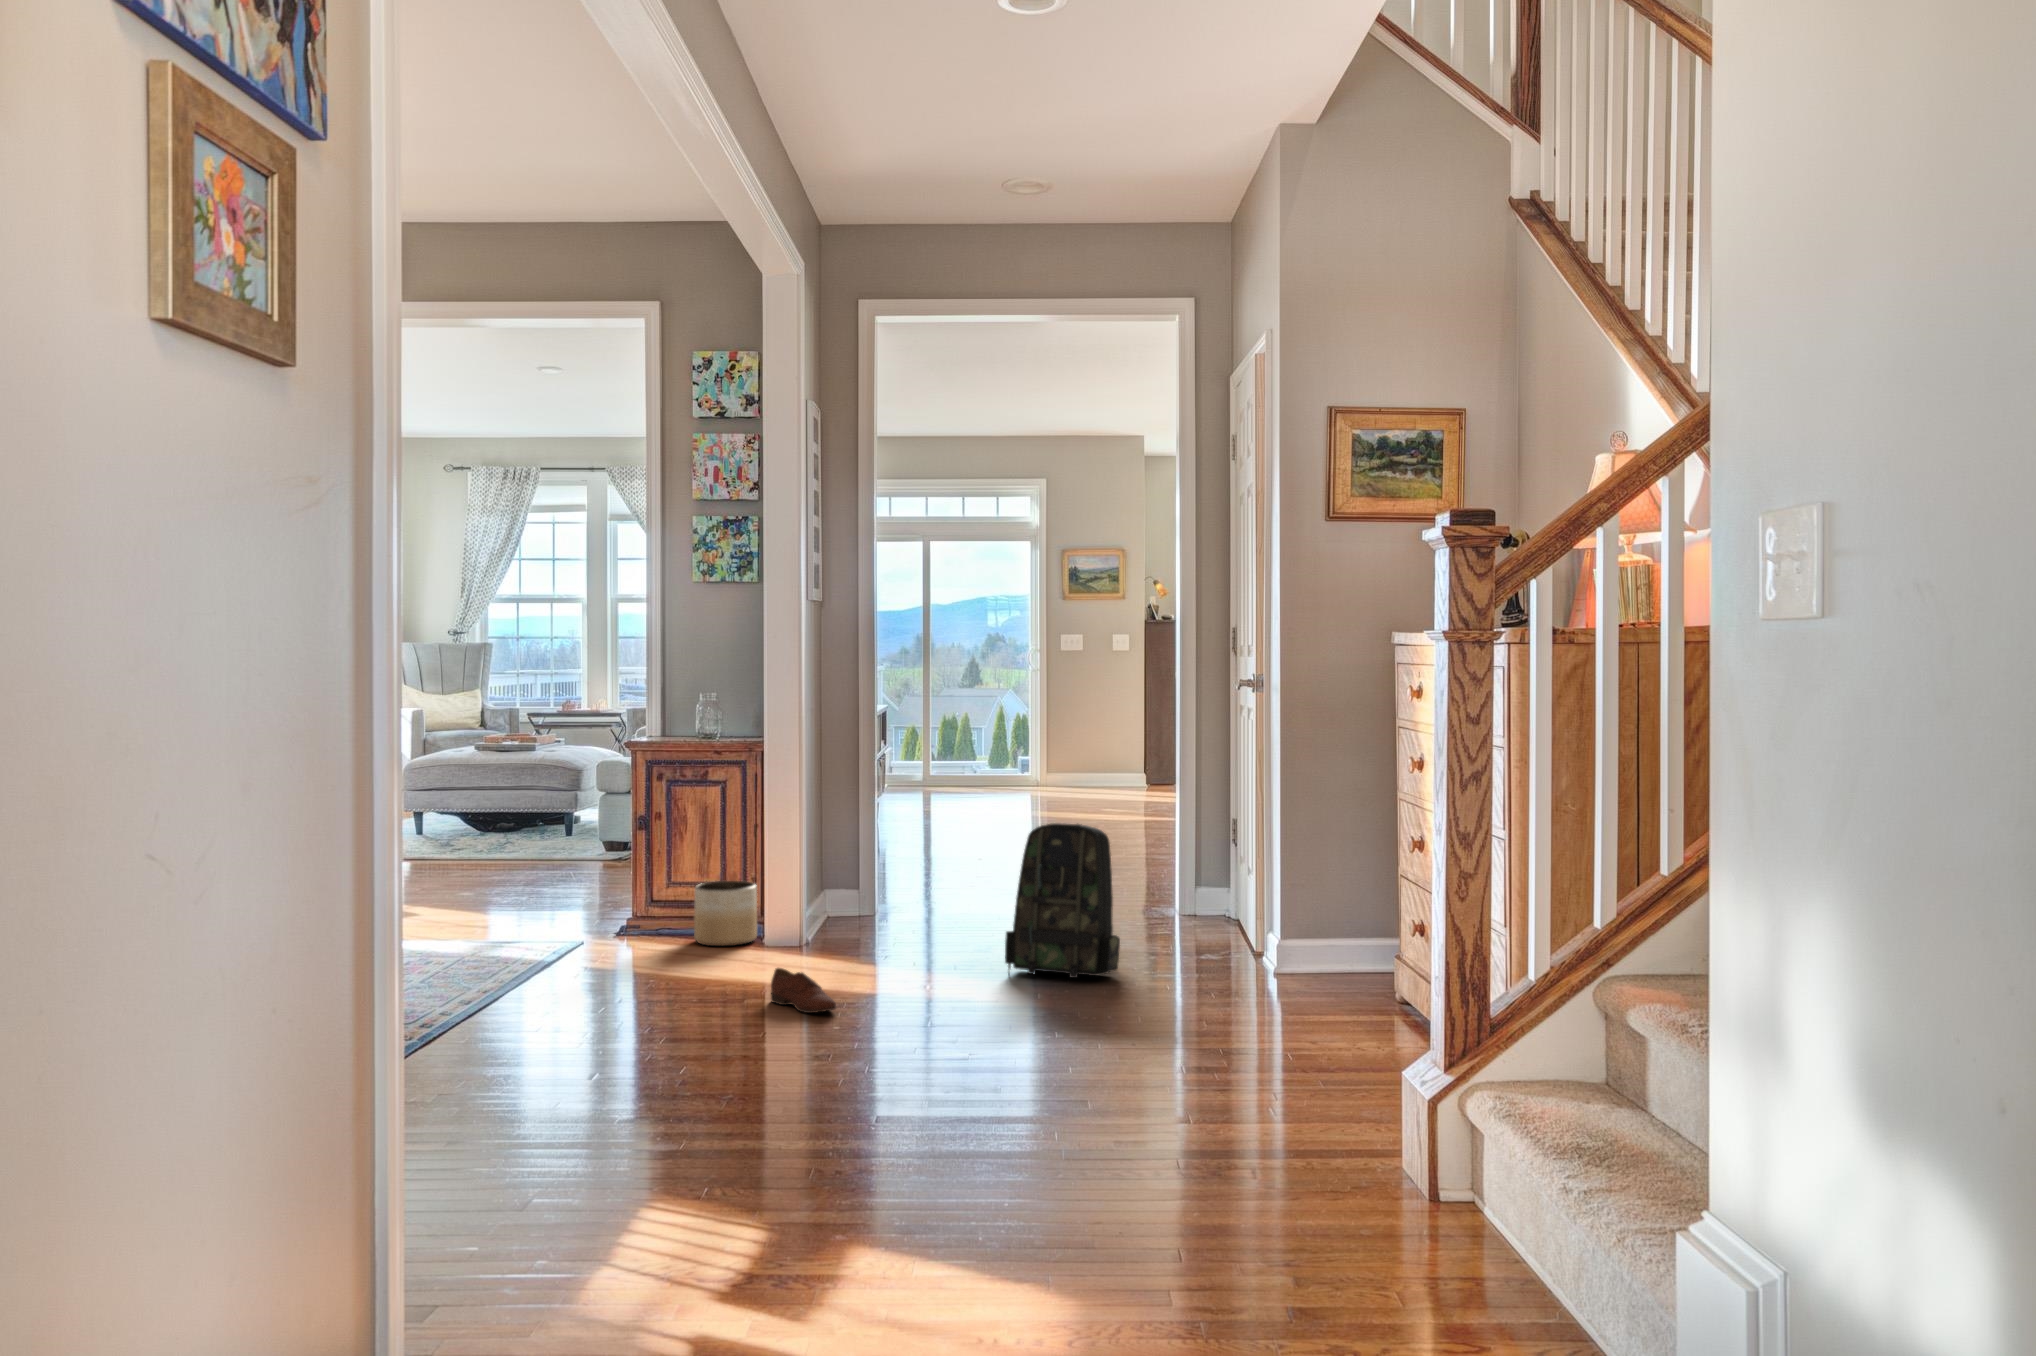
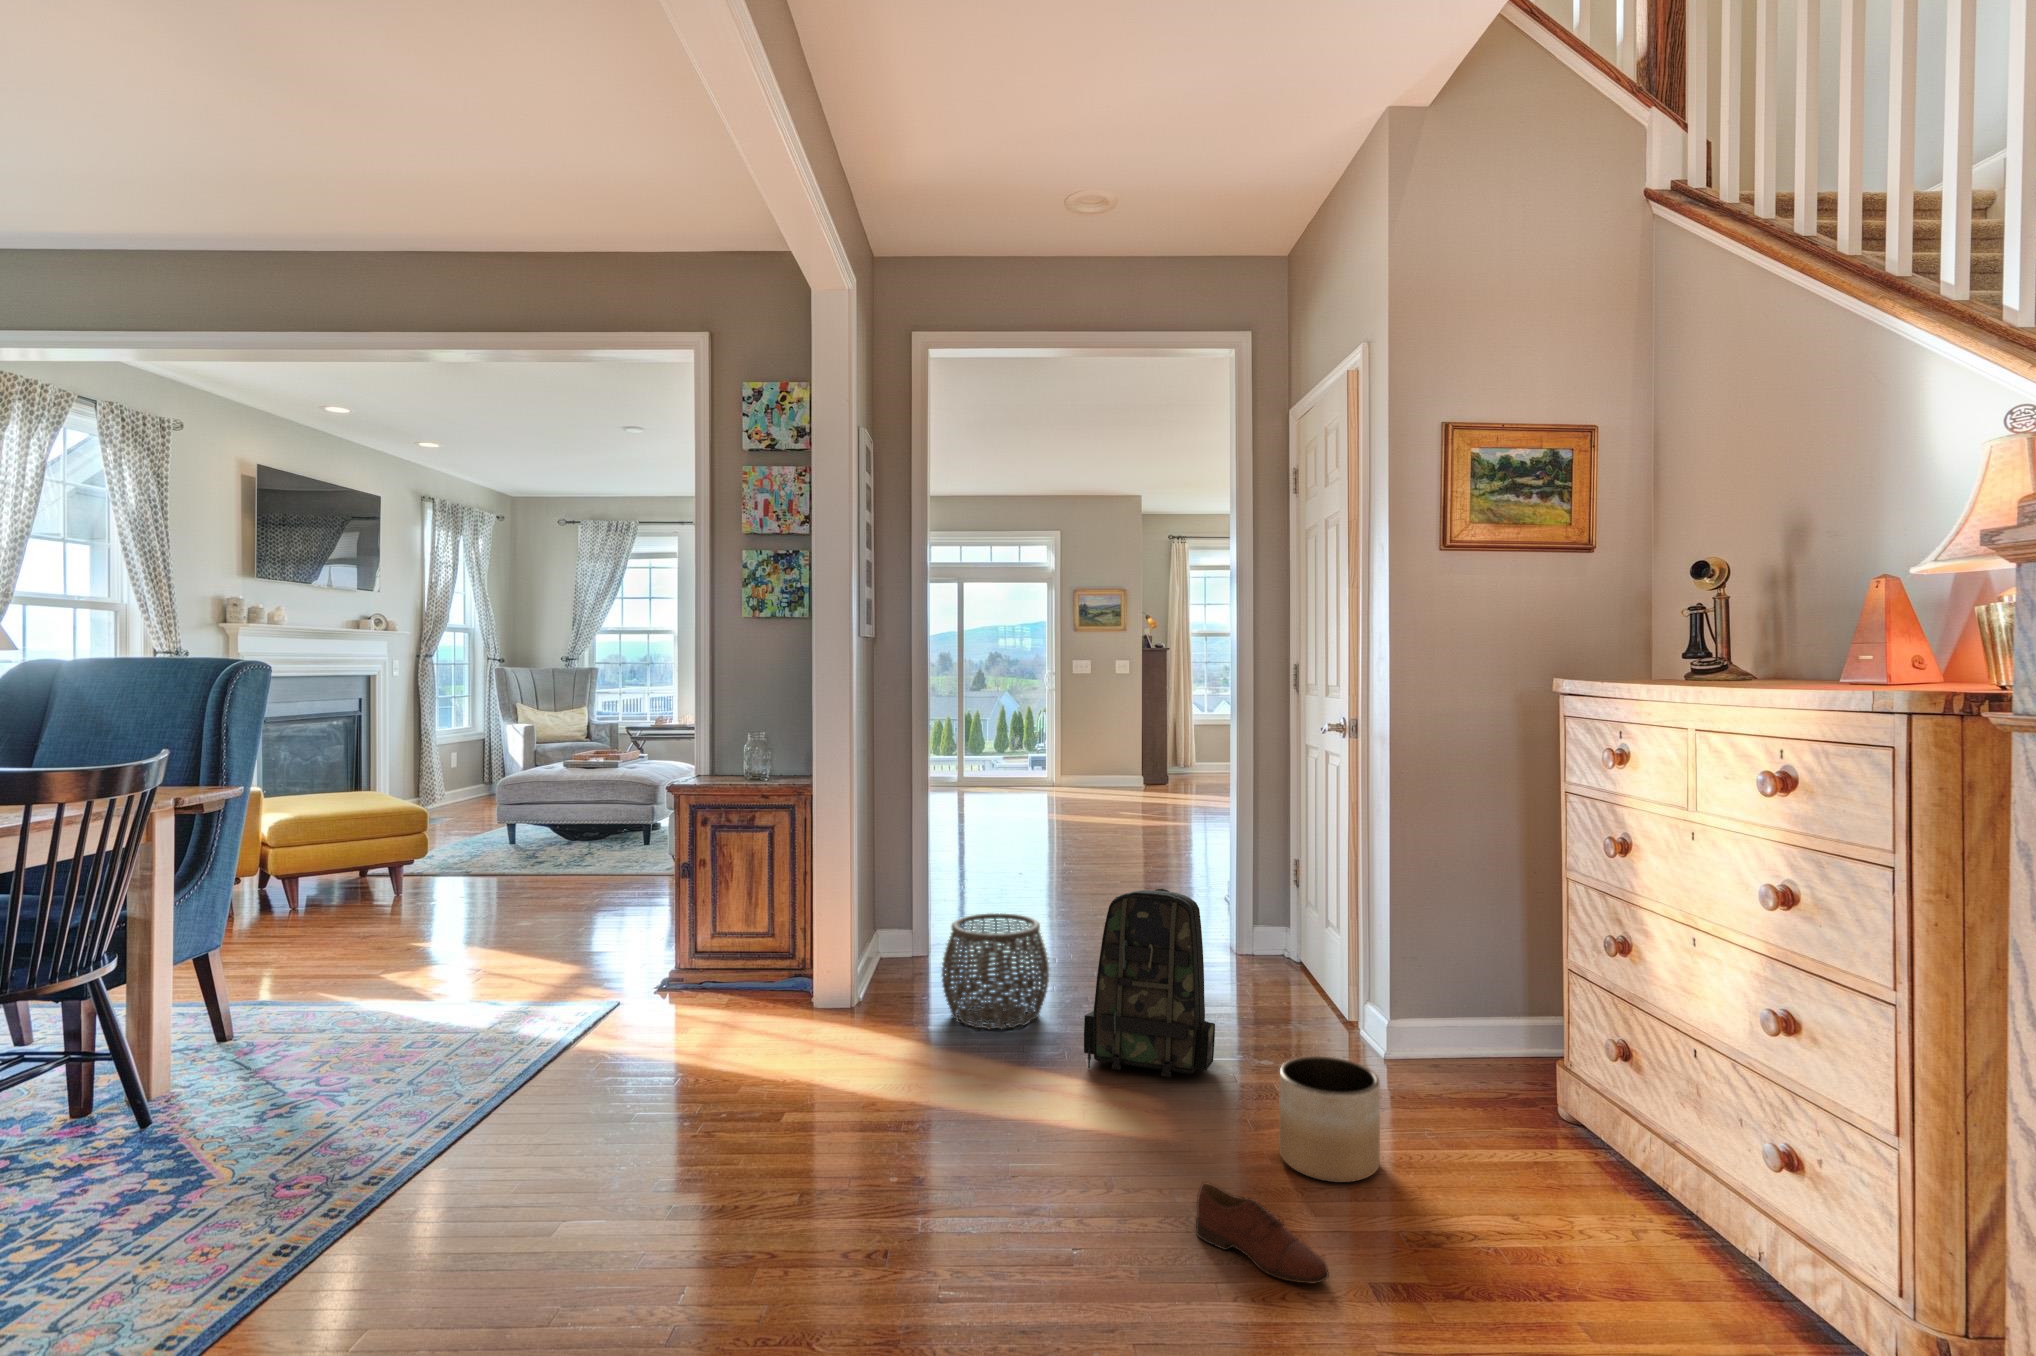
woven basket: none [882,858,983,956] -> present [941,913,1050,1030]
planter: present [694,881,757,946] -> present [1279,1056,1380,1183]
shoe: present [771,968,836,1013] -> present [1196,1182,1329,1283]

